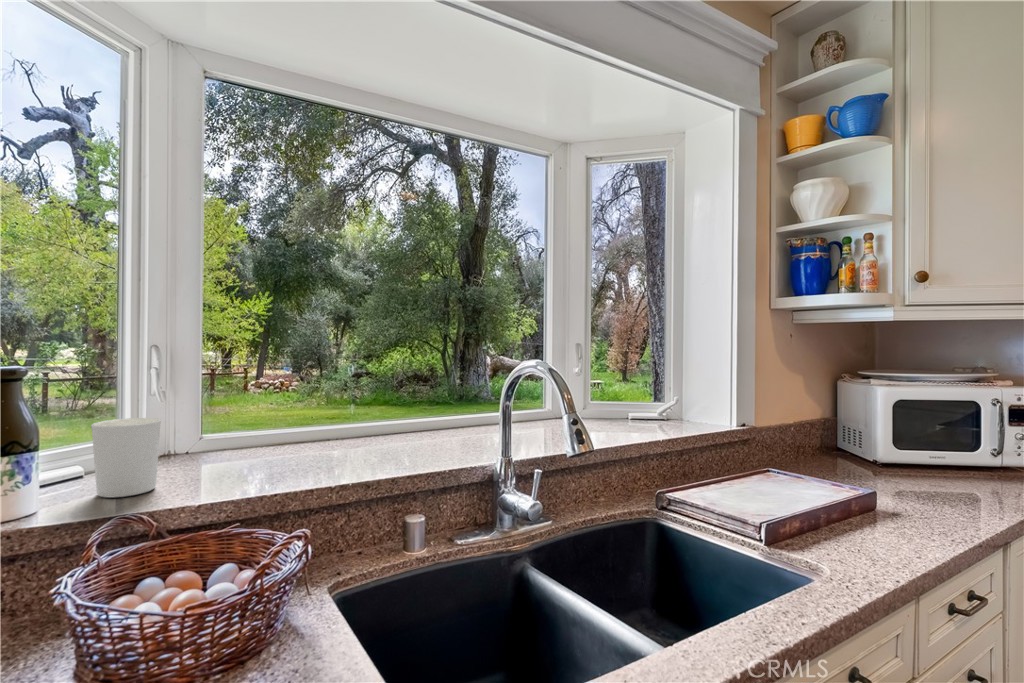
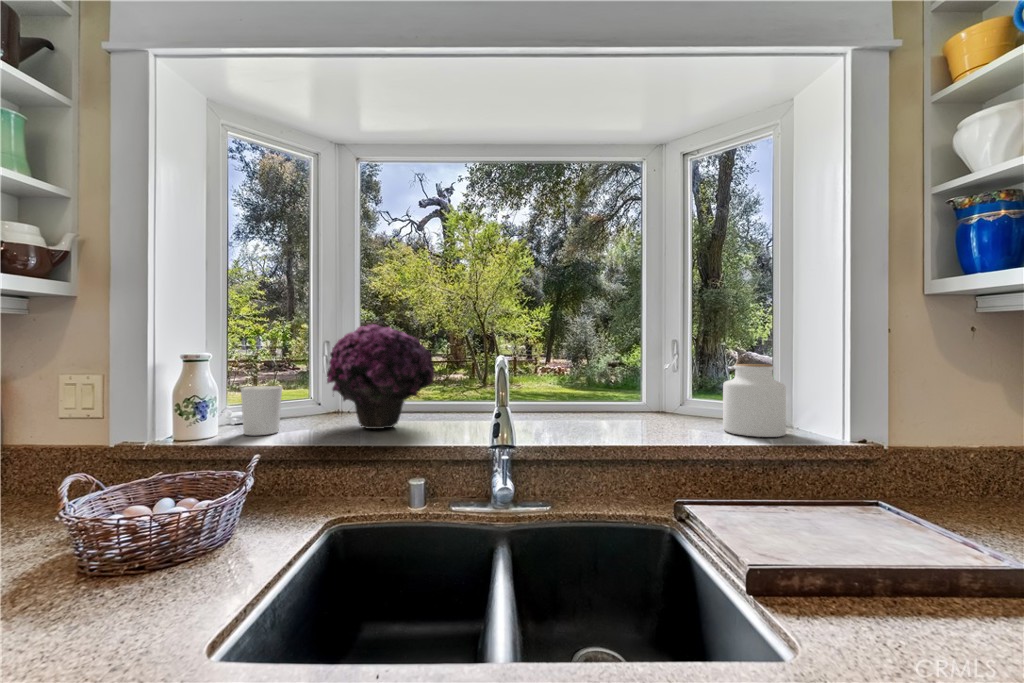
flower: none [223,325,376,465] -> present [327,324,435,429]
jar: none [637,365,688,429] -> present [723,364,786,437]

